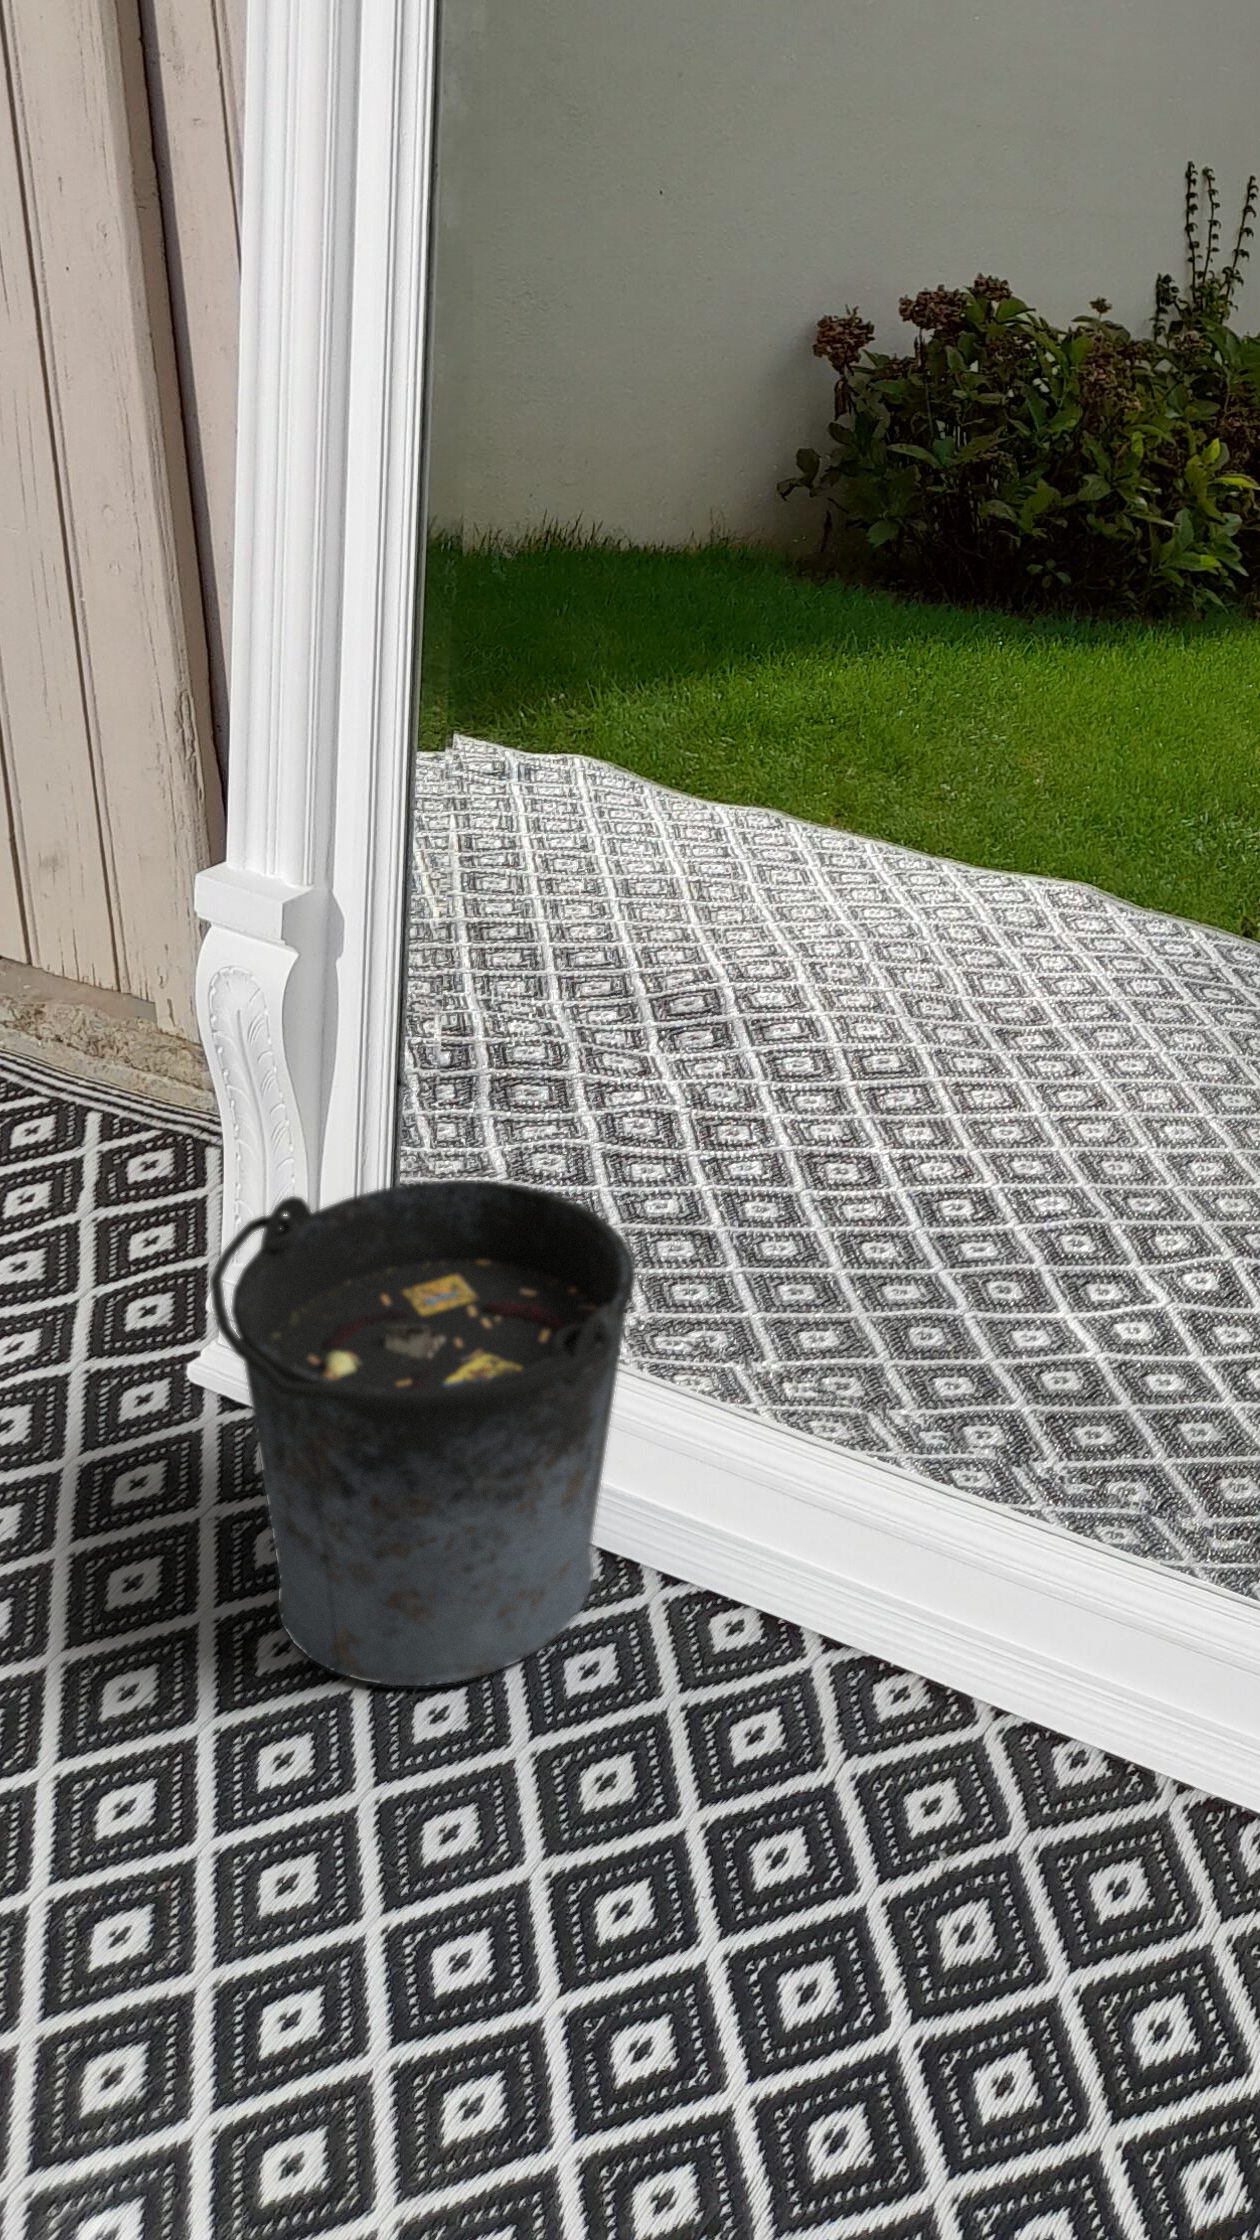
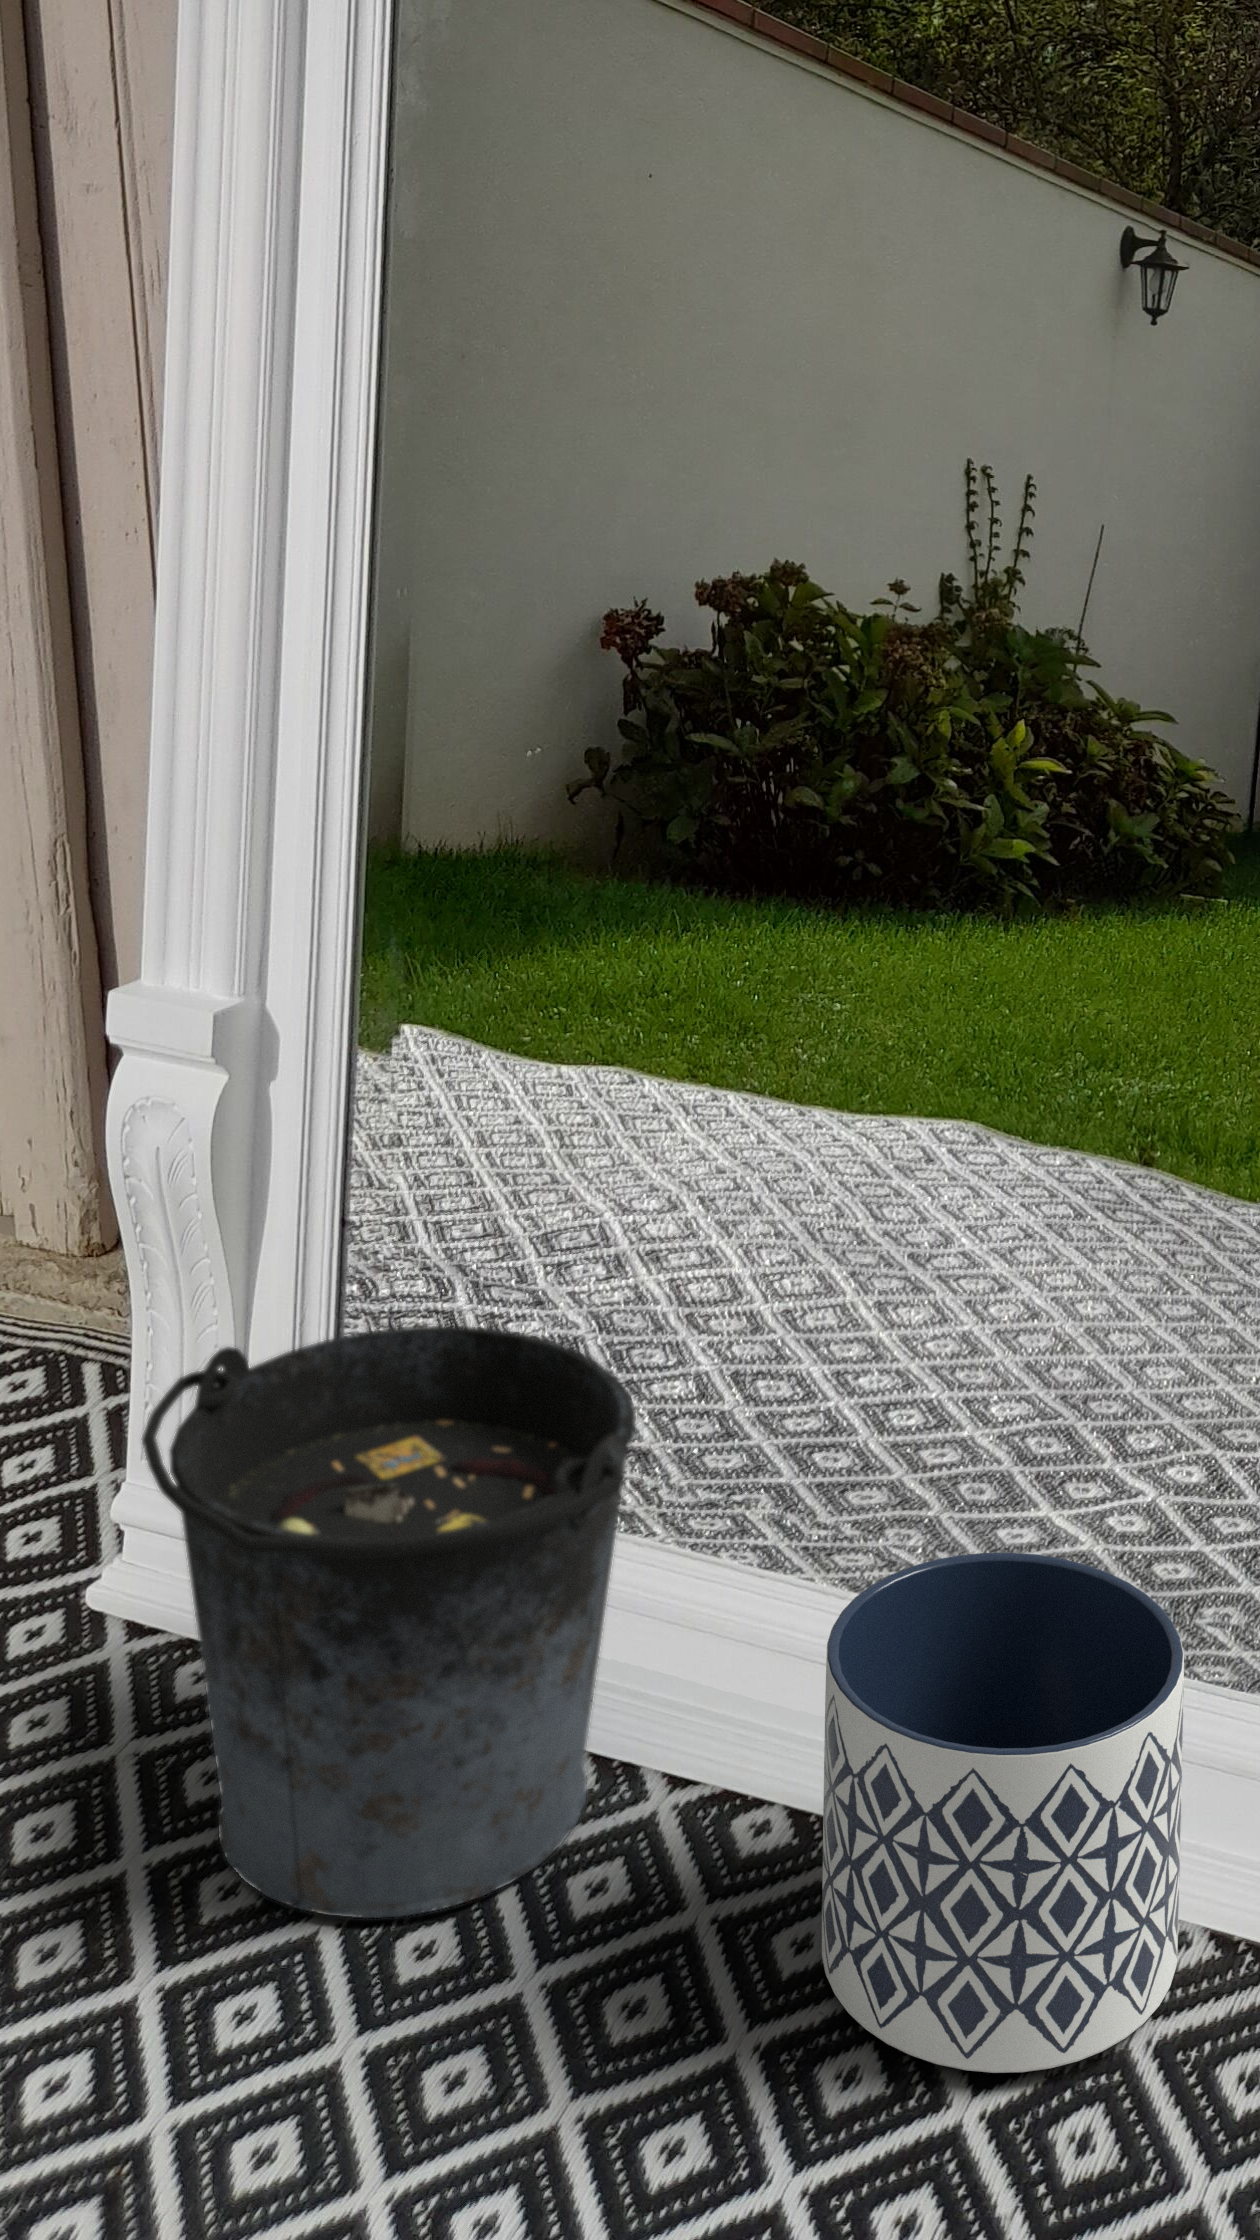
planter: none [767,1423,1082,1868] -> present [822,1553,1184,2073]

